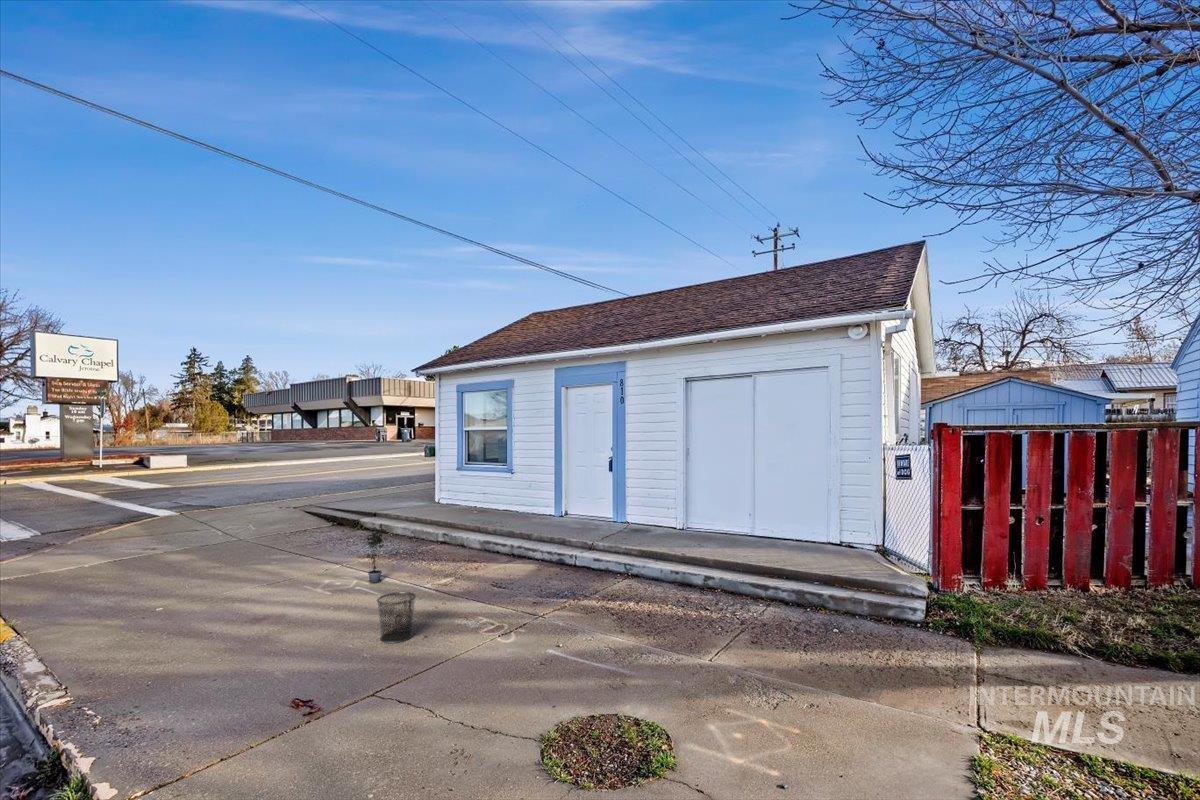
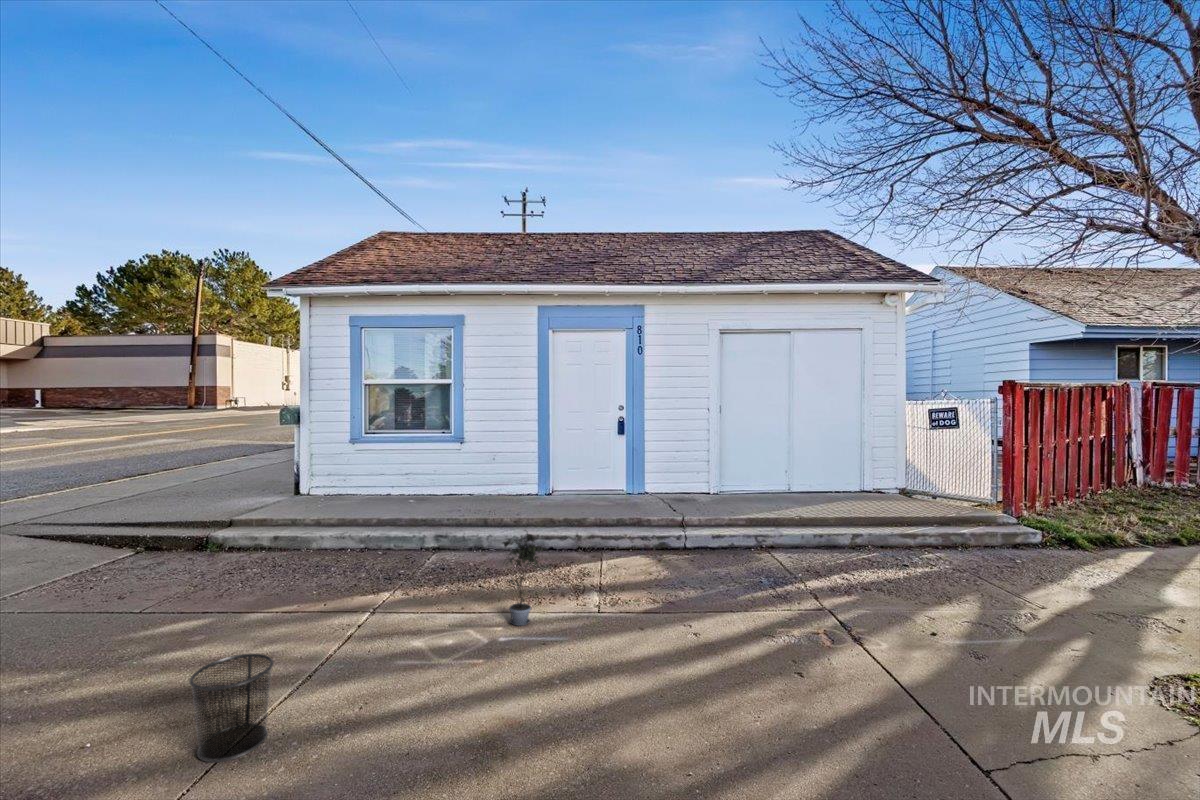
waste bin: present [377,592,416,643] -> present [189,654,273,762]

